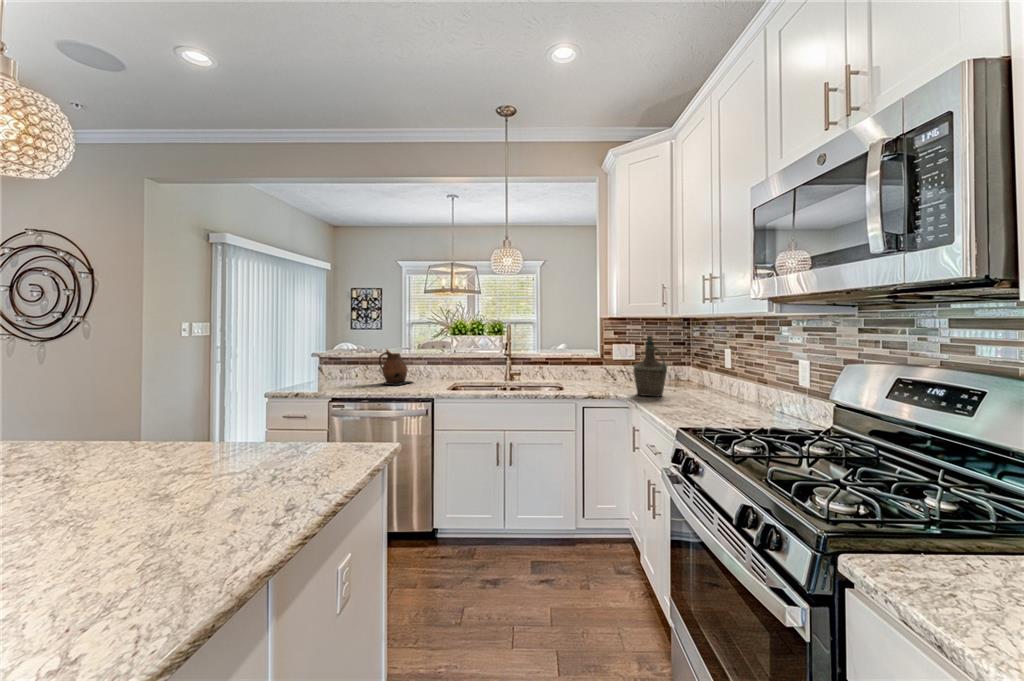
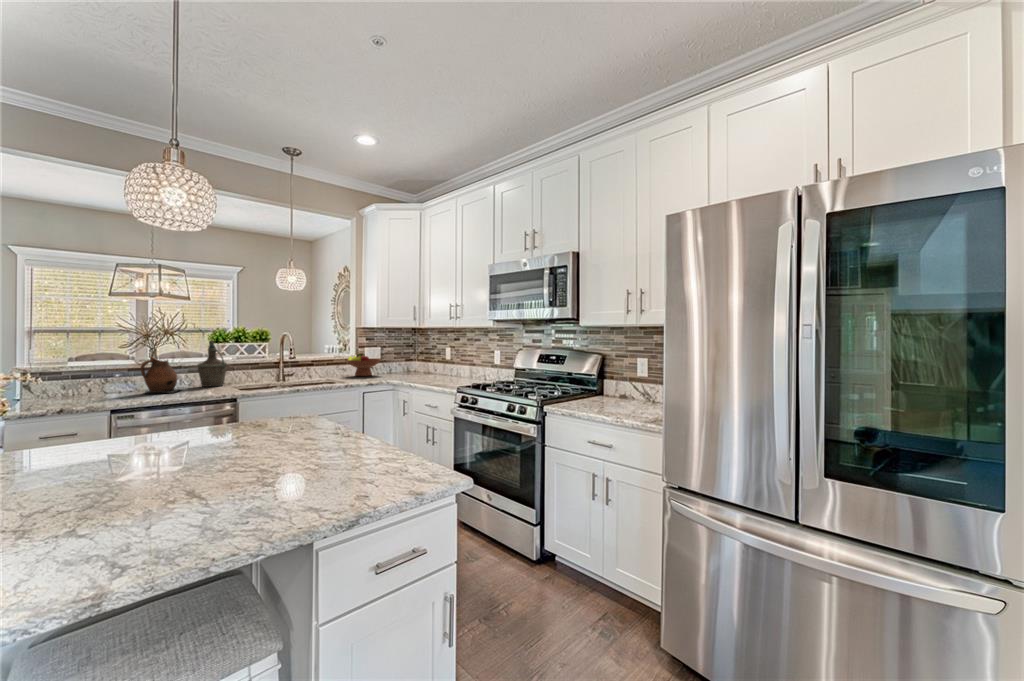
bottle: present [634,336,667,396] -> present [197,341,227,387]
fruit bowl: none [583,353,628,383] -> present [346,354,380,376]

